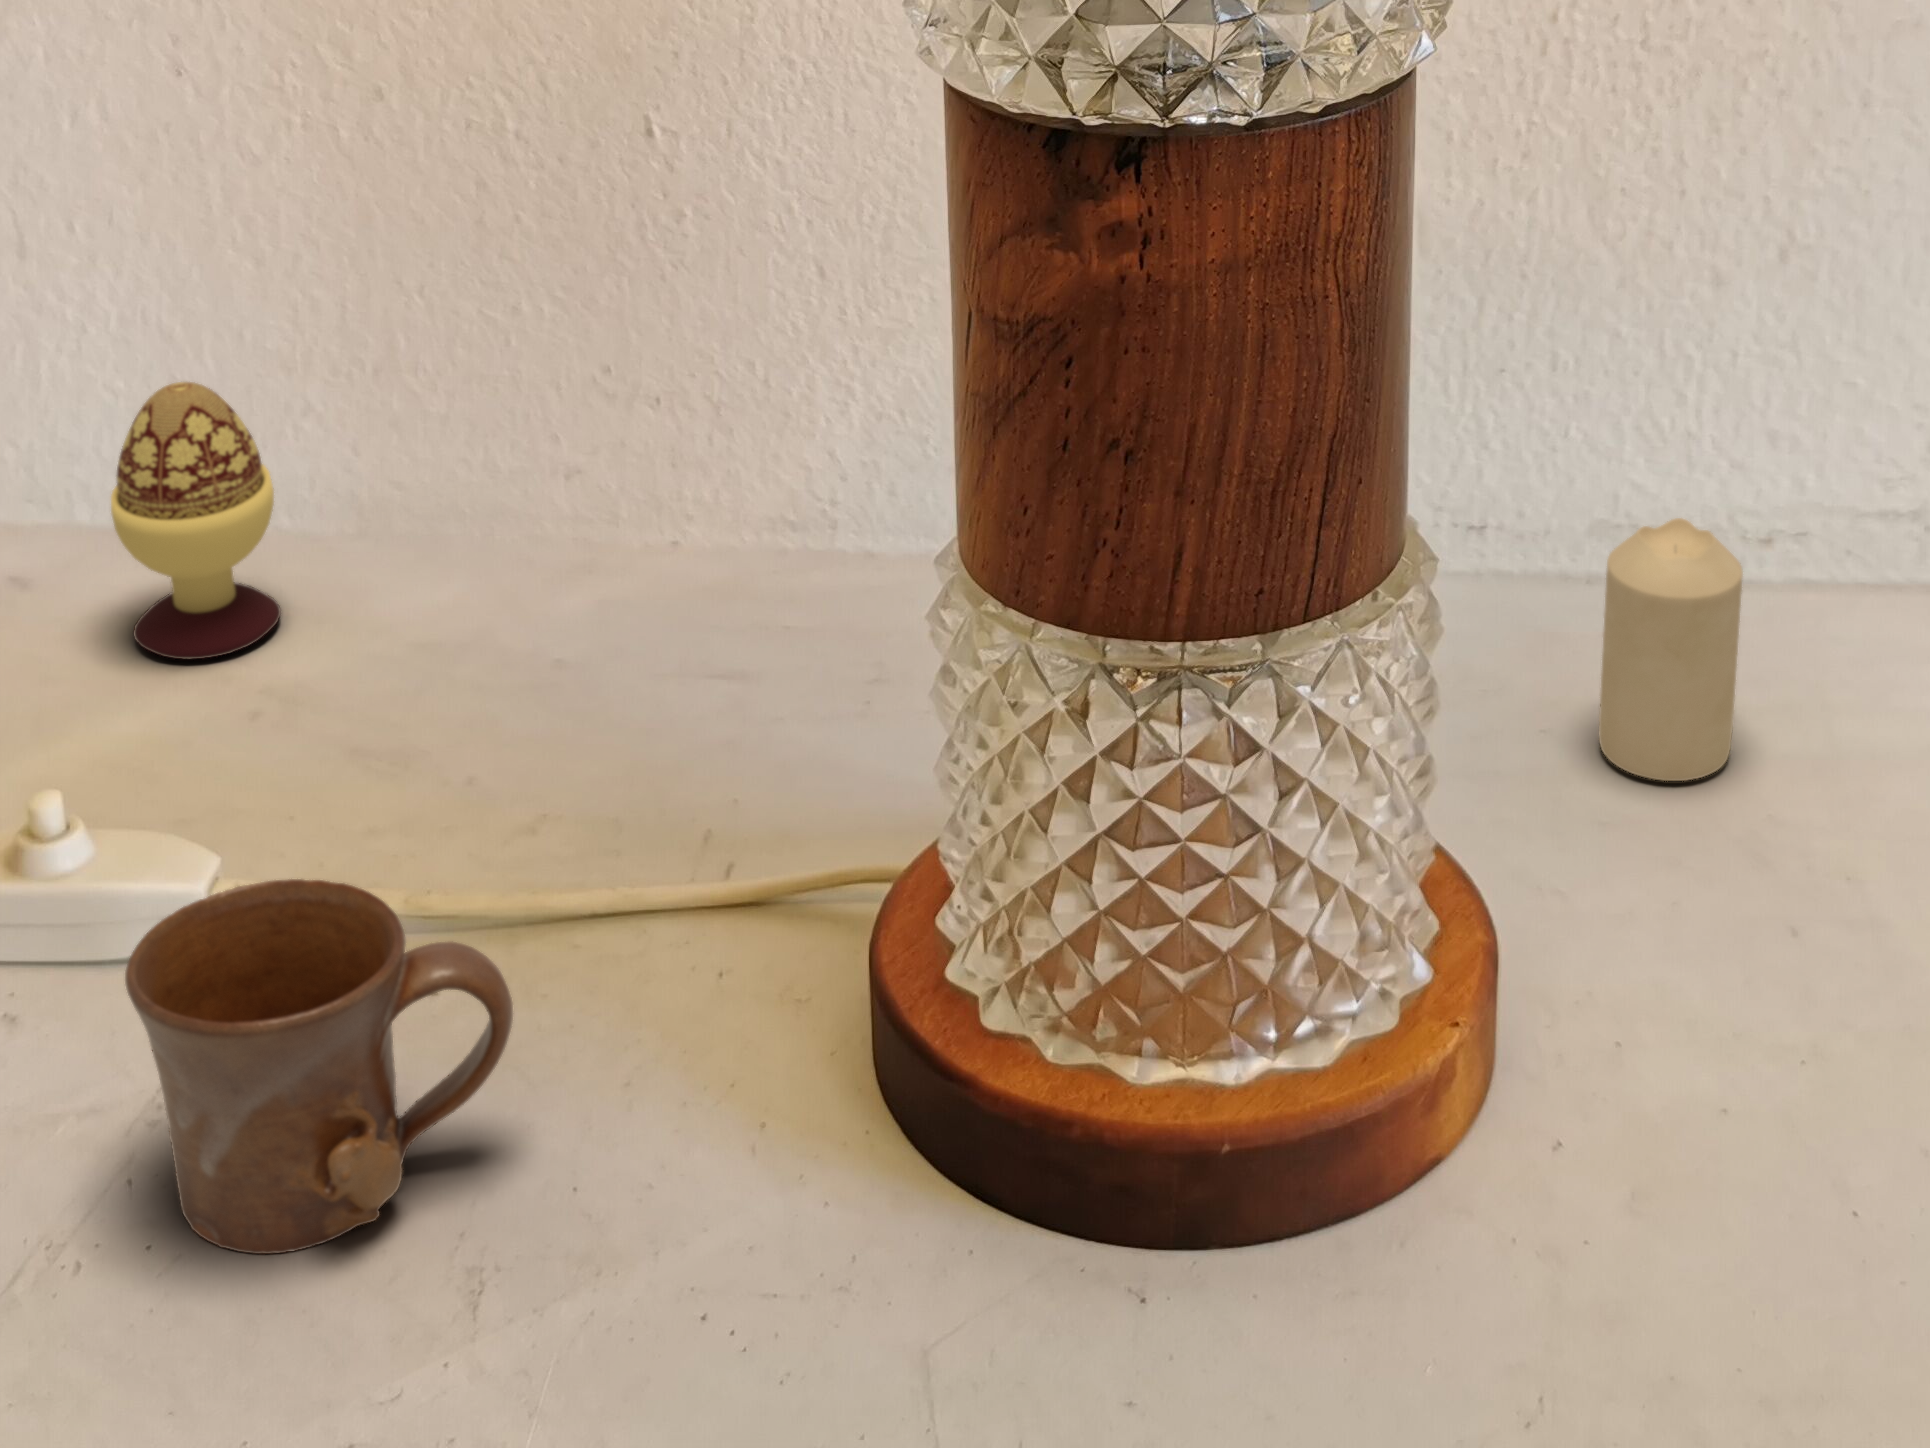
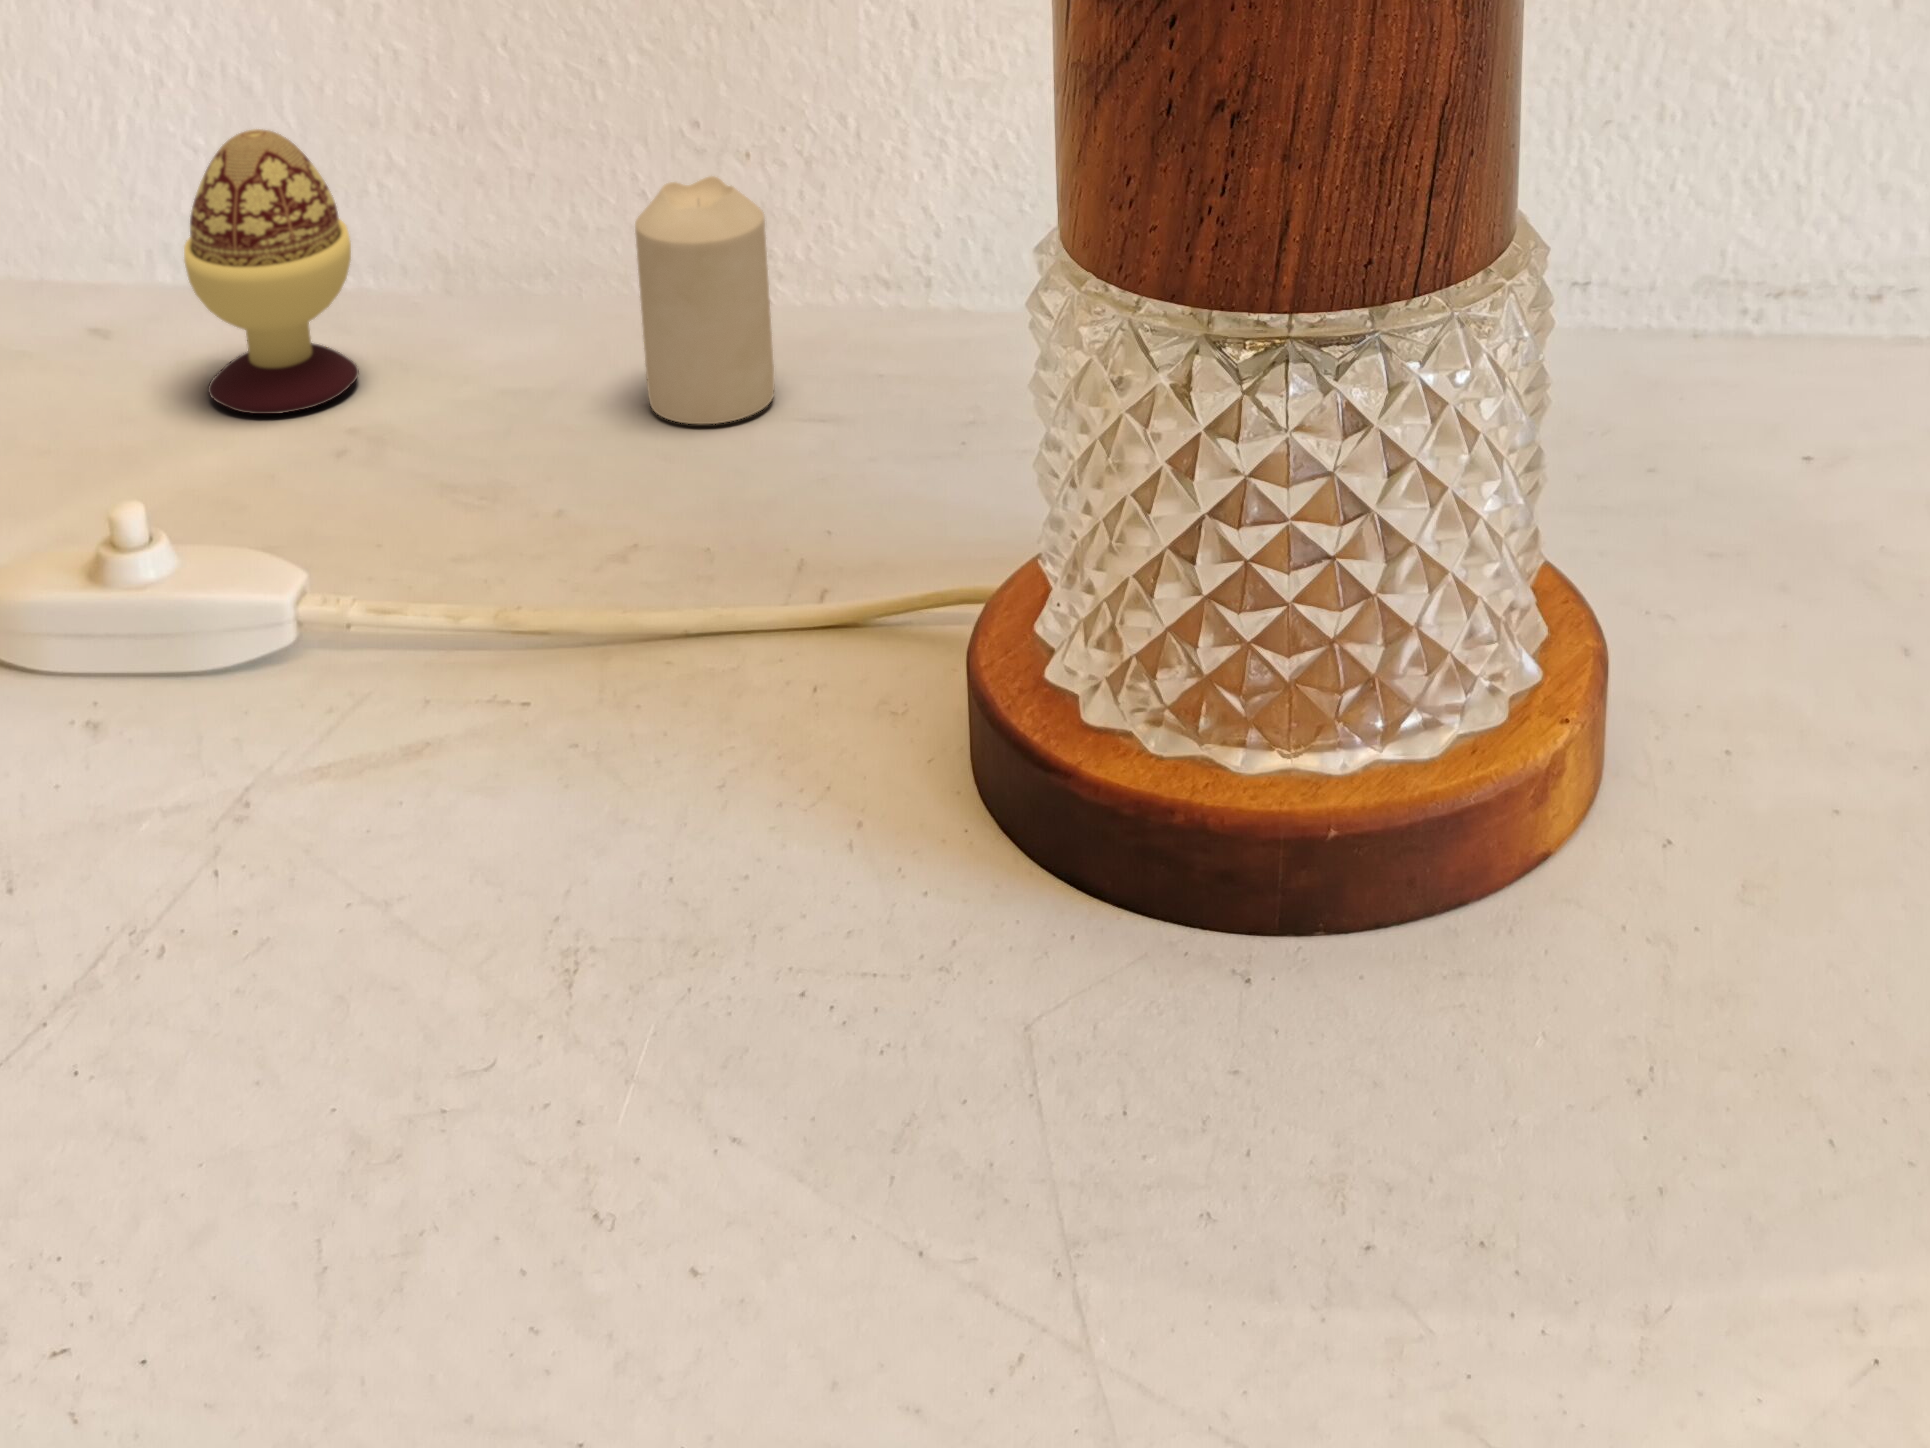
candle: present [1599,518,1743,781] -> present [635,176,774,424]
mug: present [125,879,513,1254] -> none [202,566,601,936]

